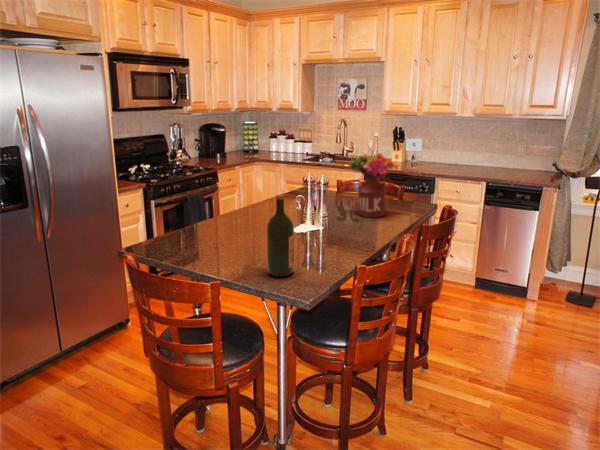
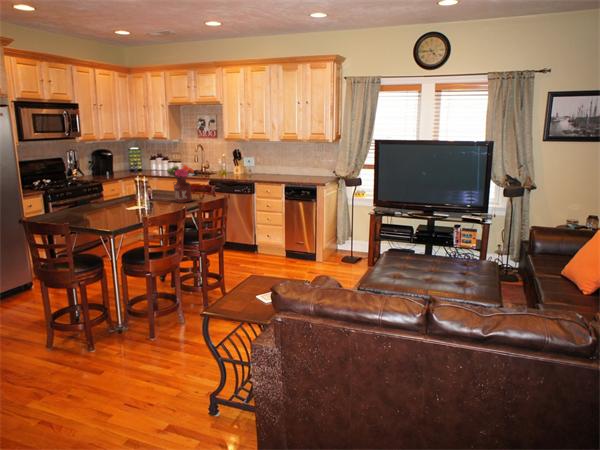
wine bottle: present [266,195,294,277] -> none [95,183,112,225]

